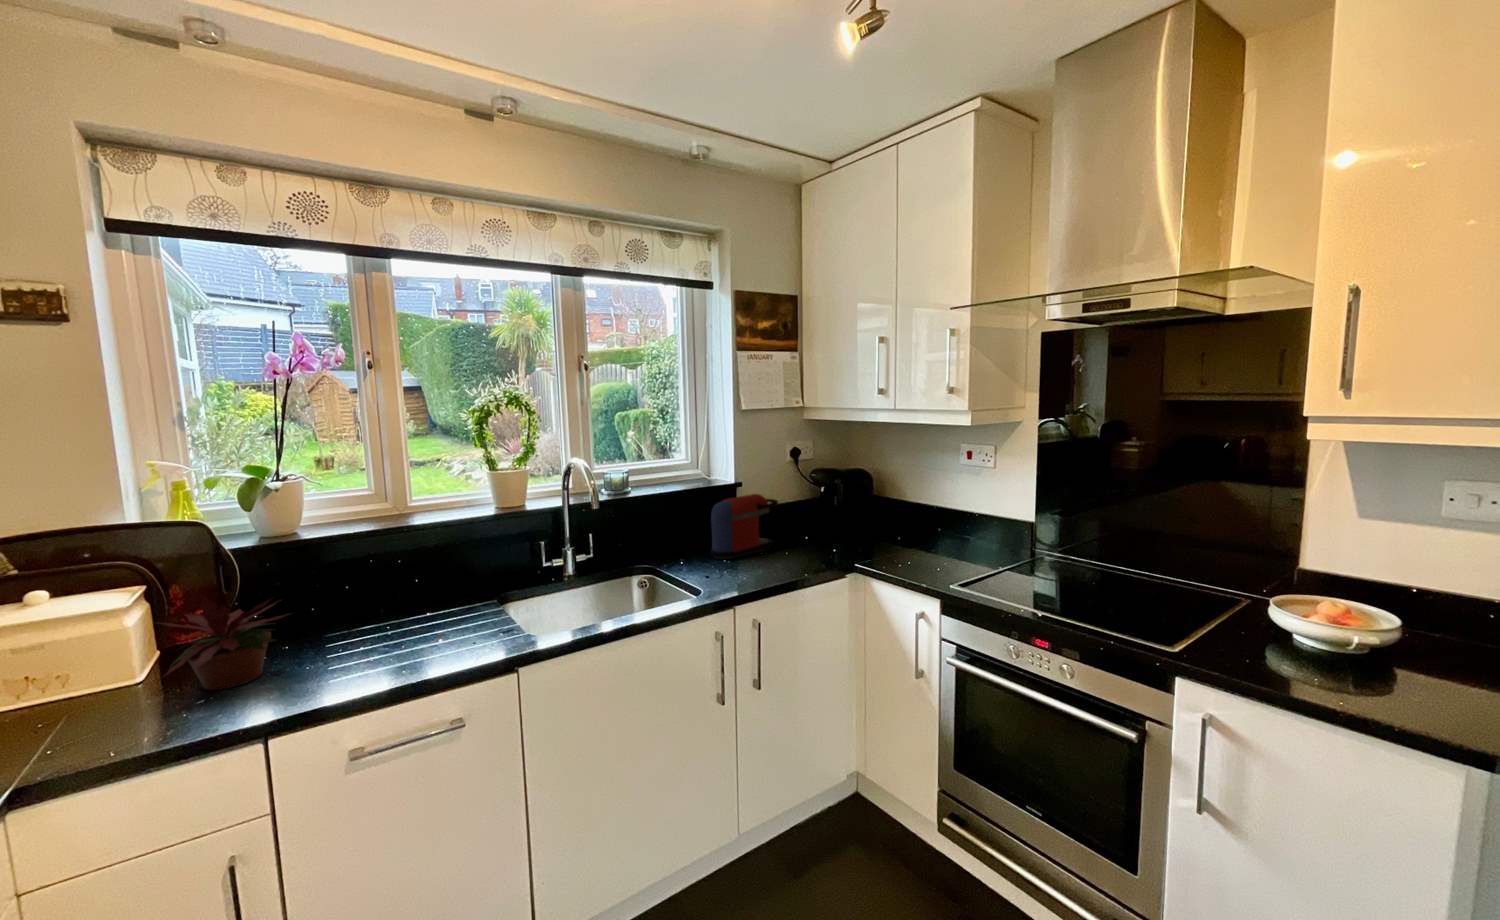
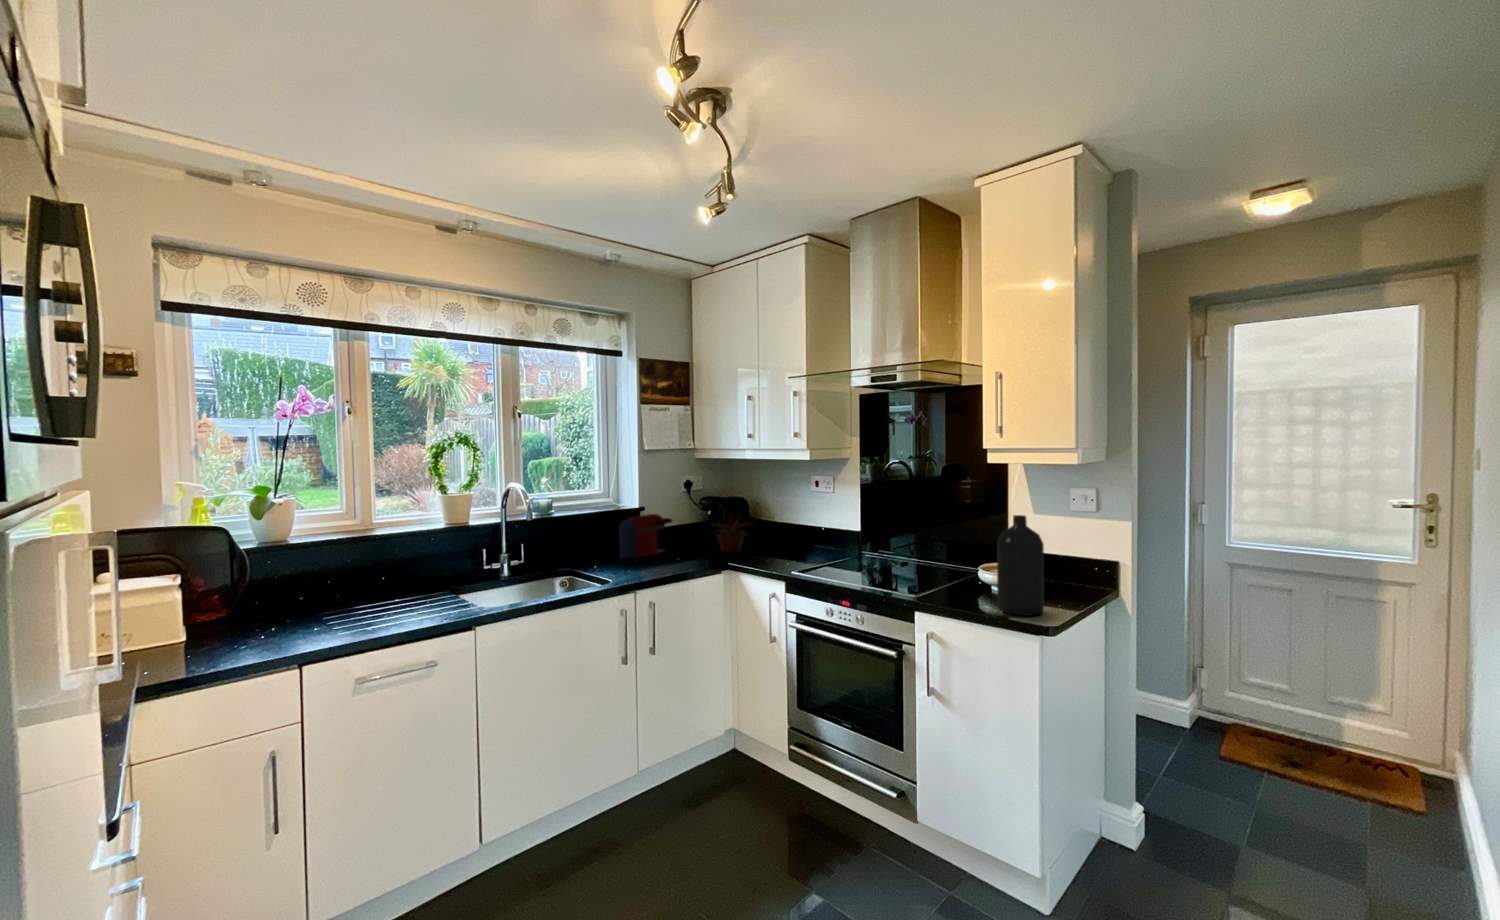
bottle: none [1343,536,1461,714] -> present [997,515,1044,616]
potted plant: present [158,595,284,690] -> present [717,513,747,552]

